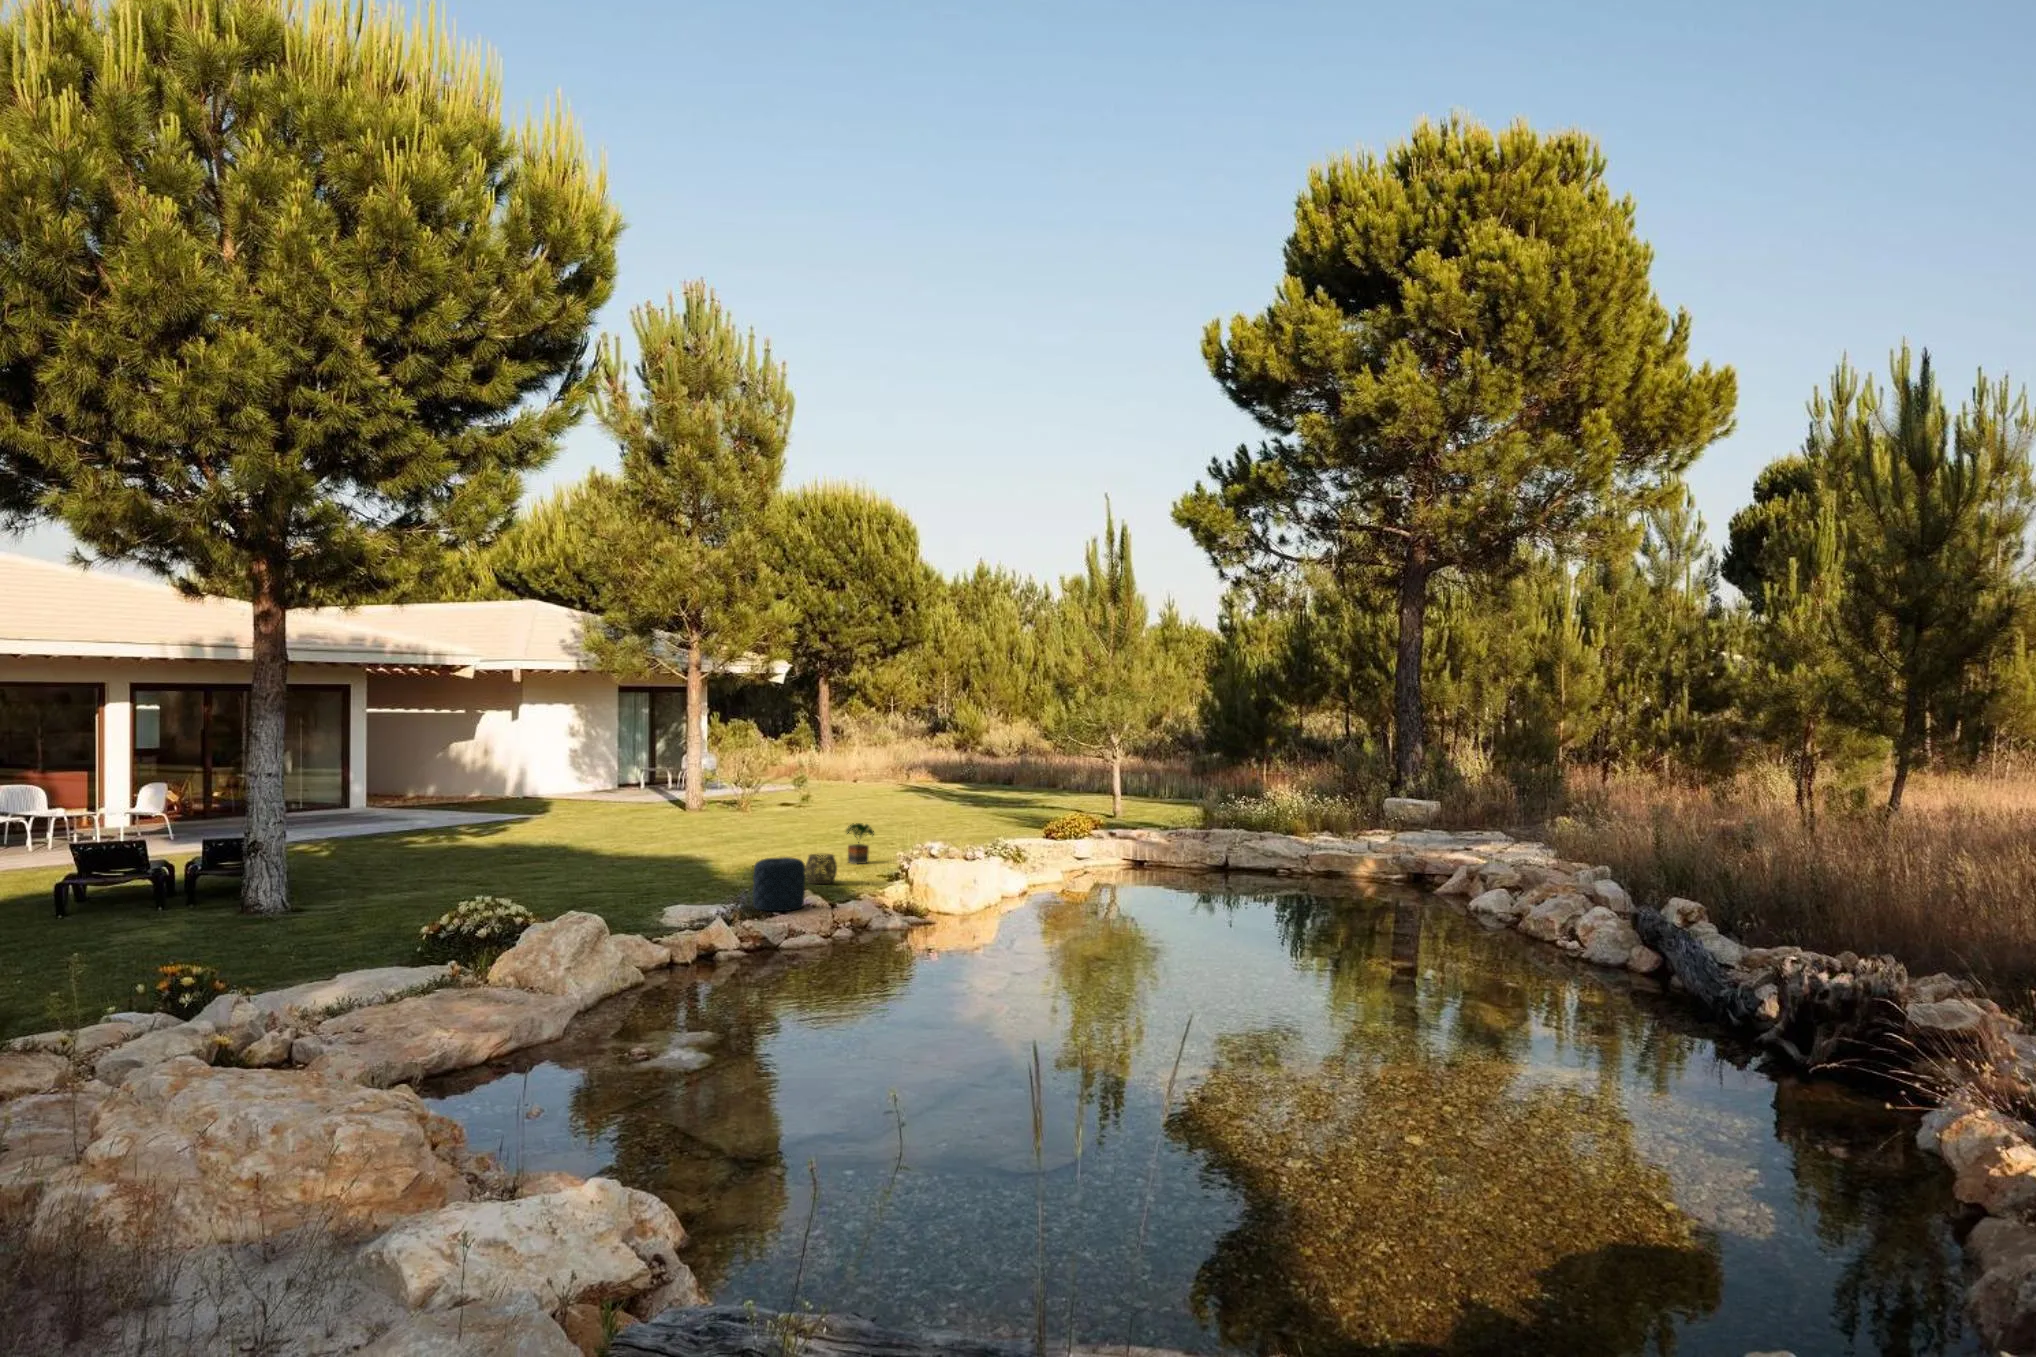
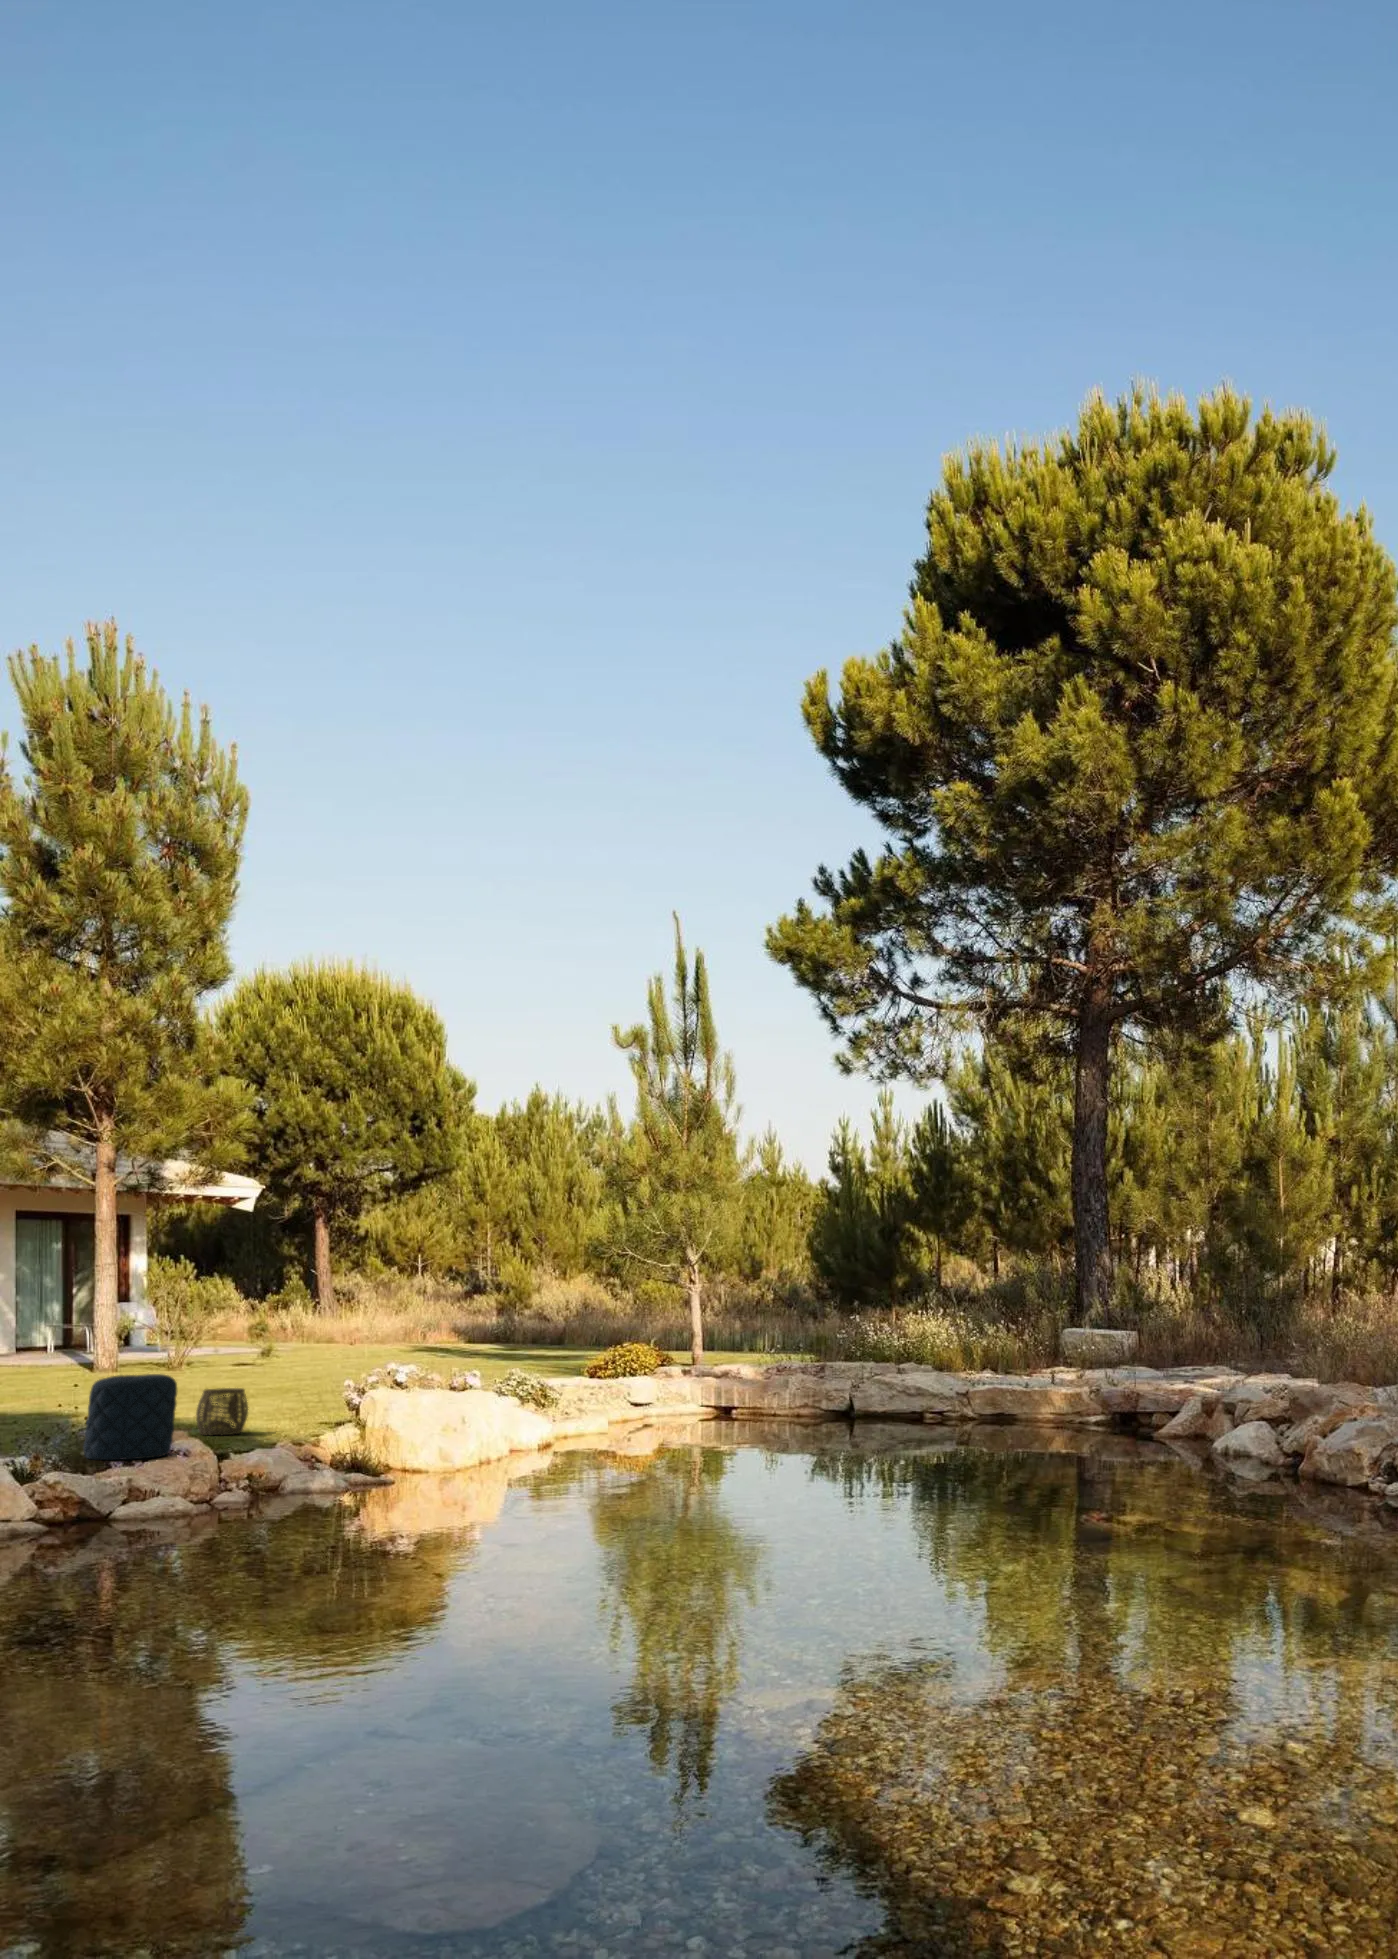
potted tree: present [846,823,874,864] -> none [277,1353,325,1419]

